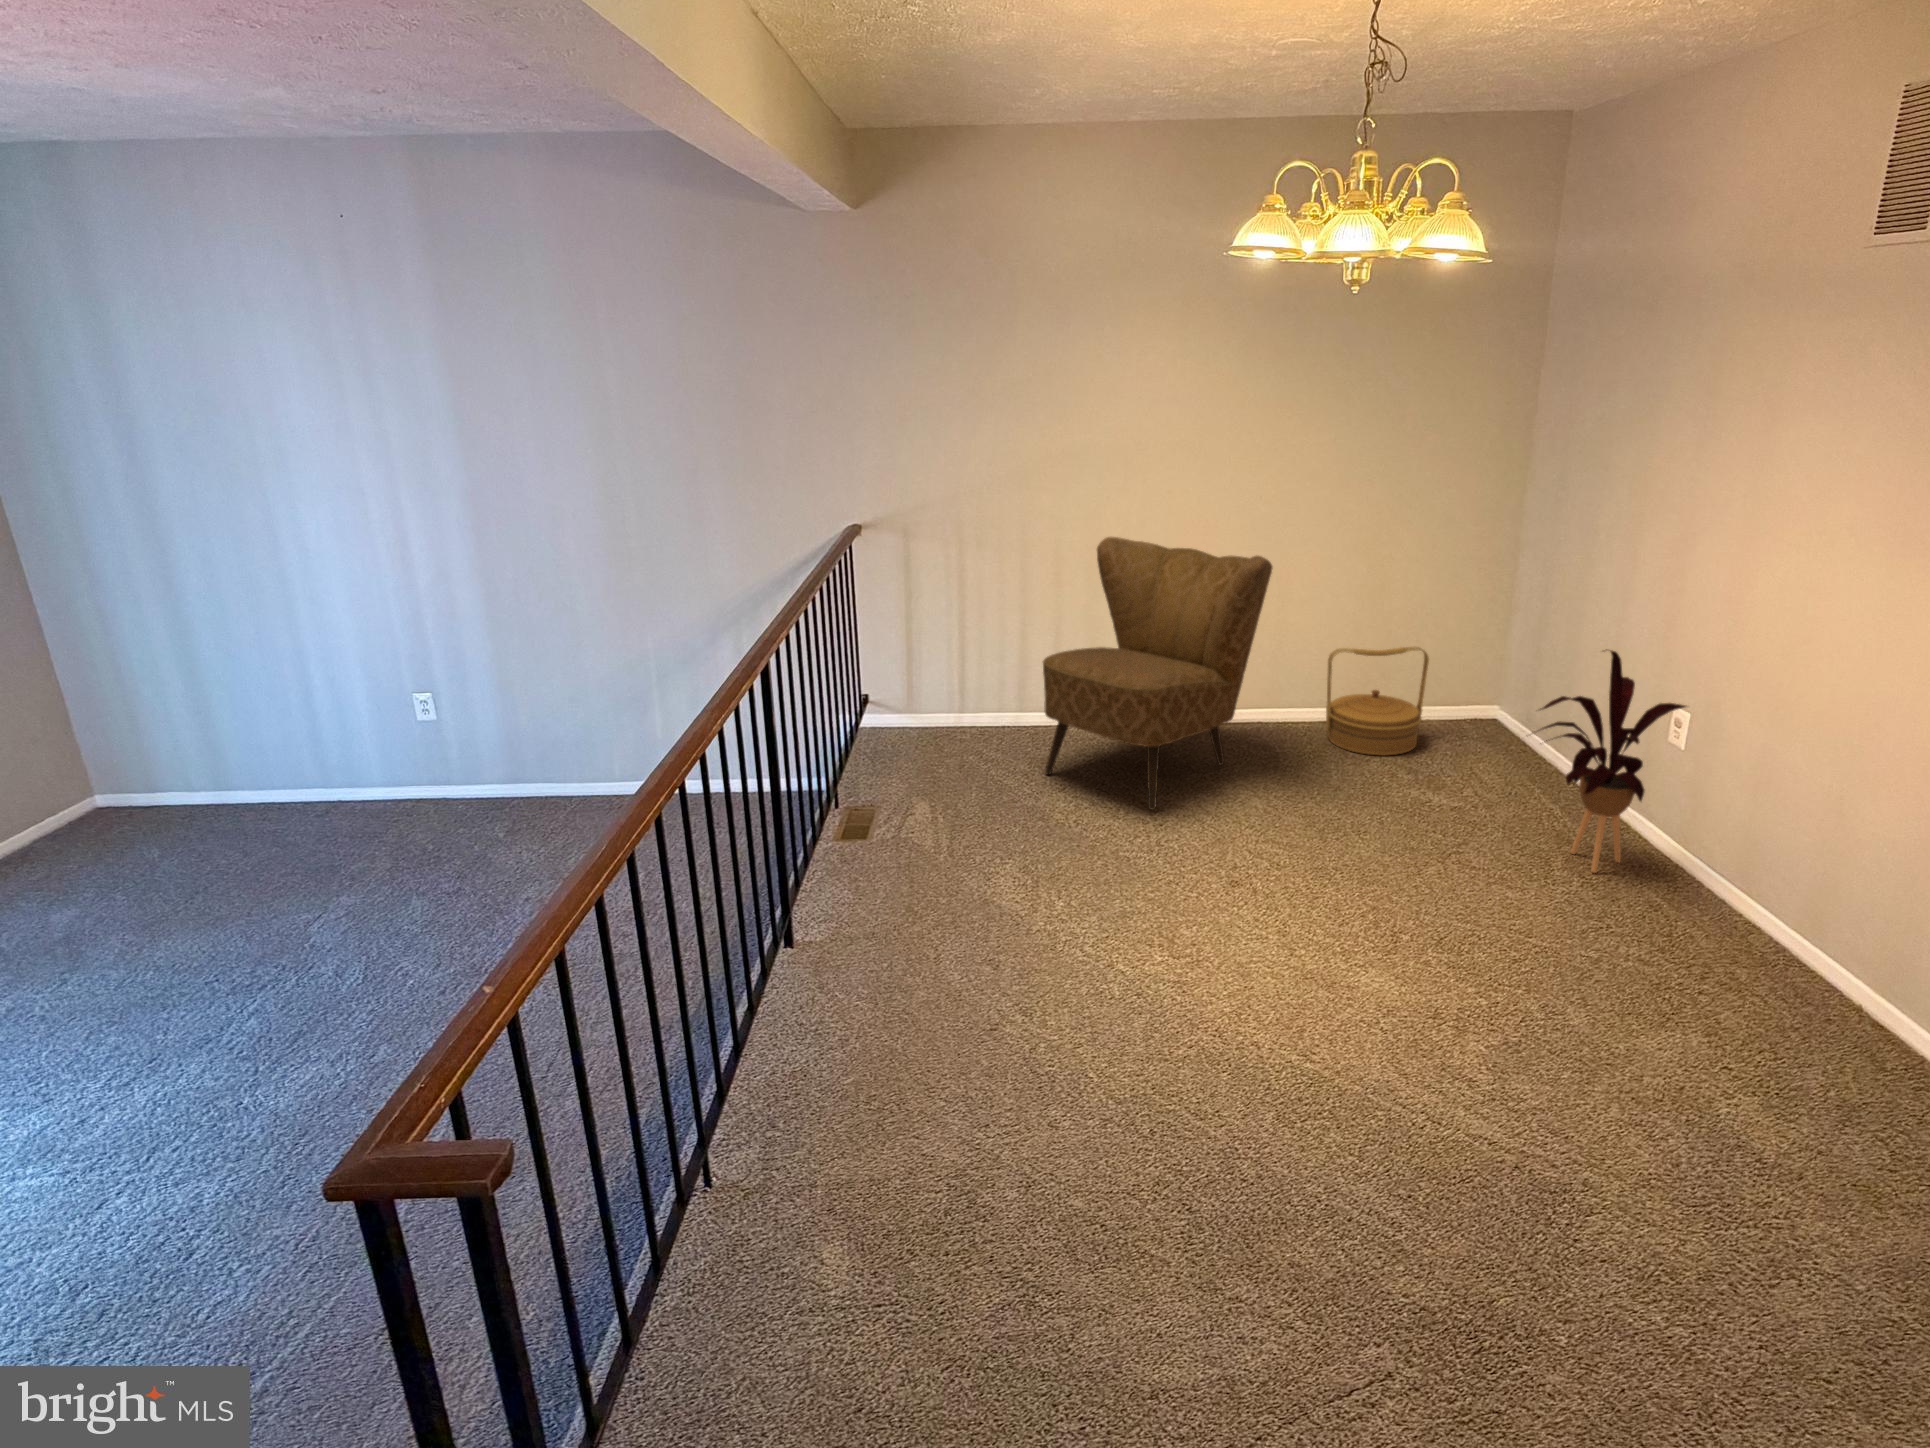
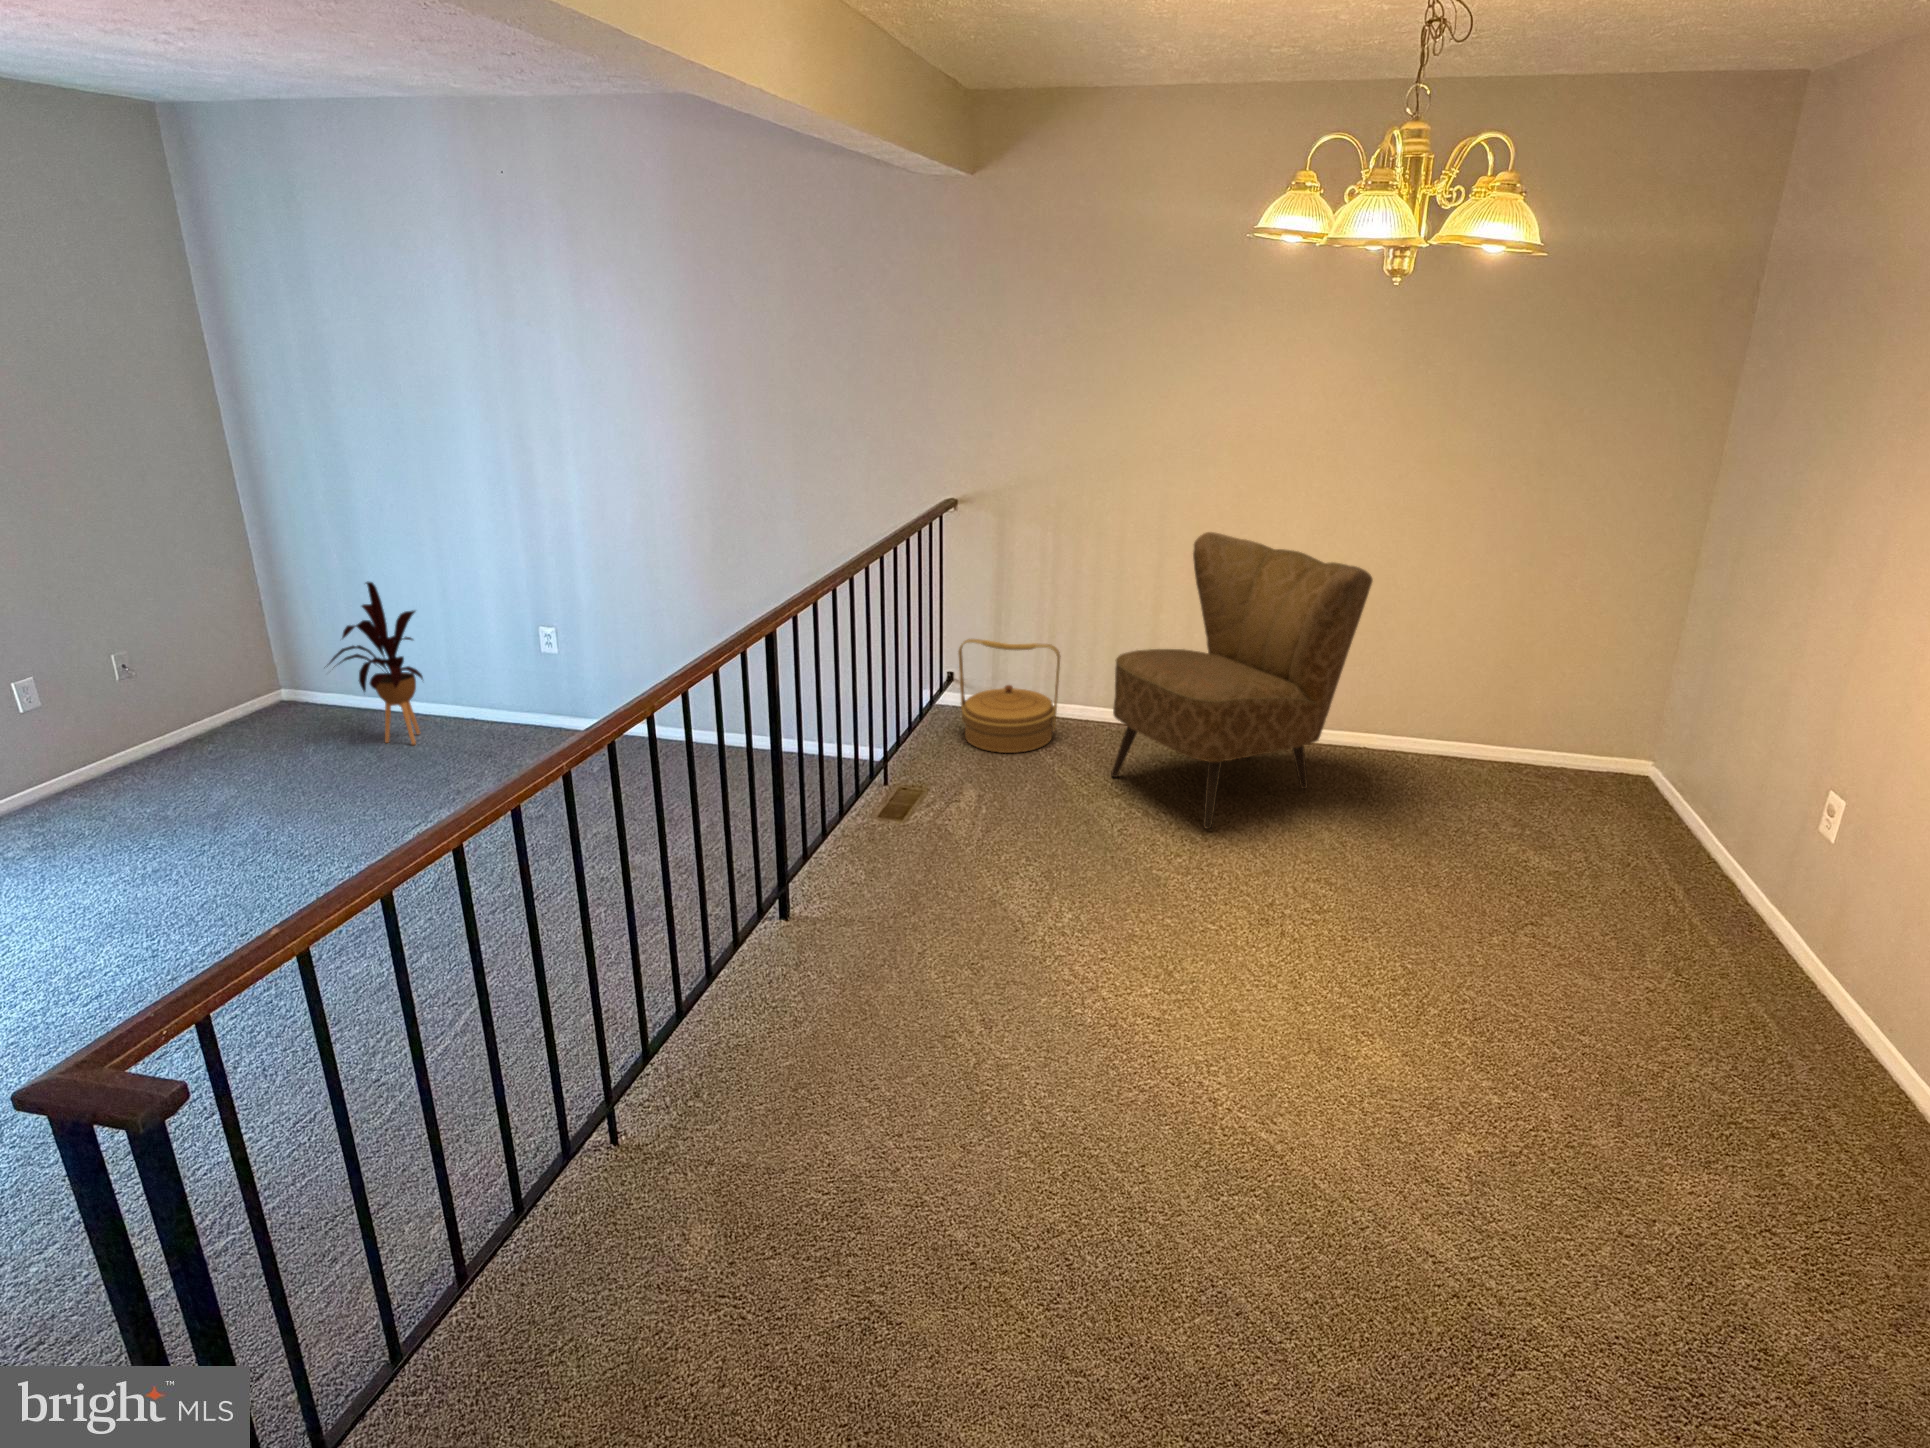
woven basket: present [1326,647,1429,755] -> present [958,639,1061,753]
house plant: present [1538,651,1686,872] -> present [329,582,423,744]

